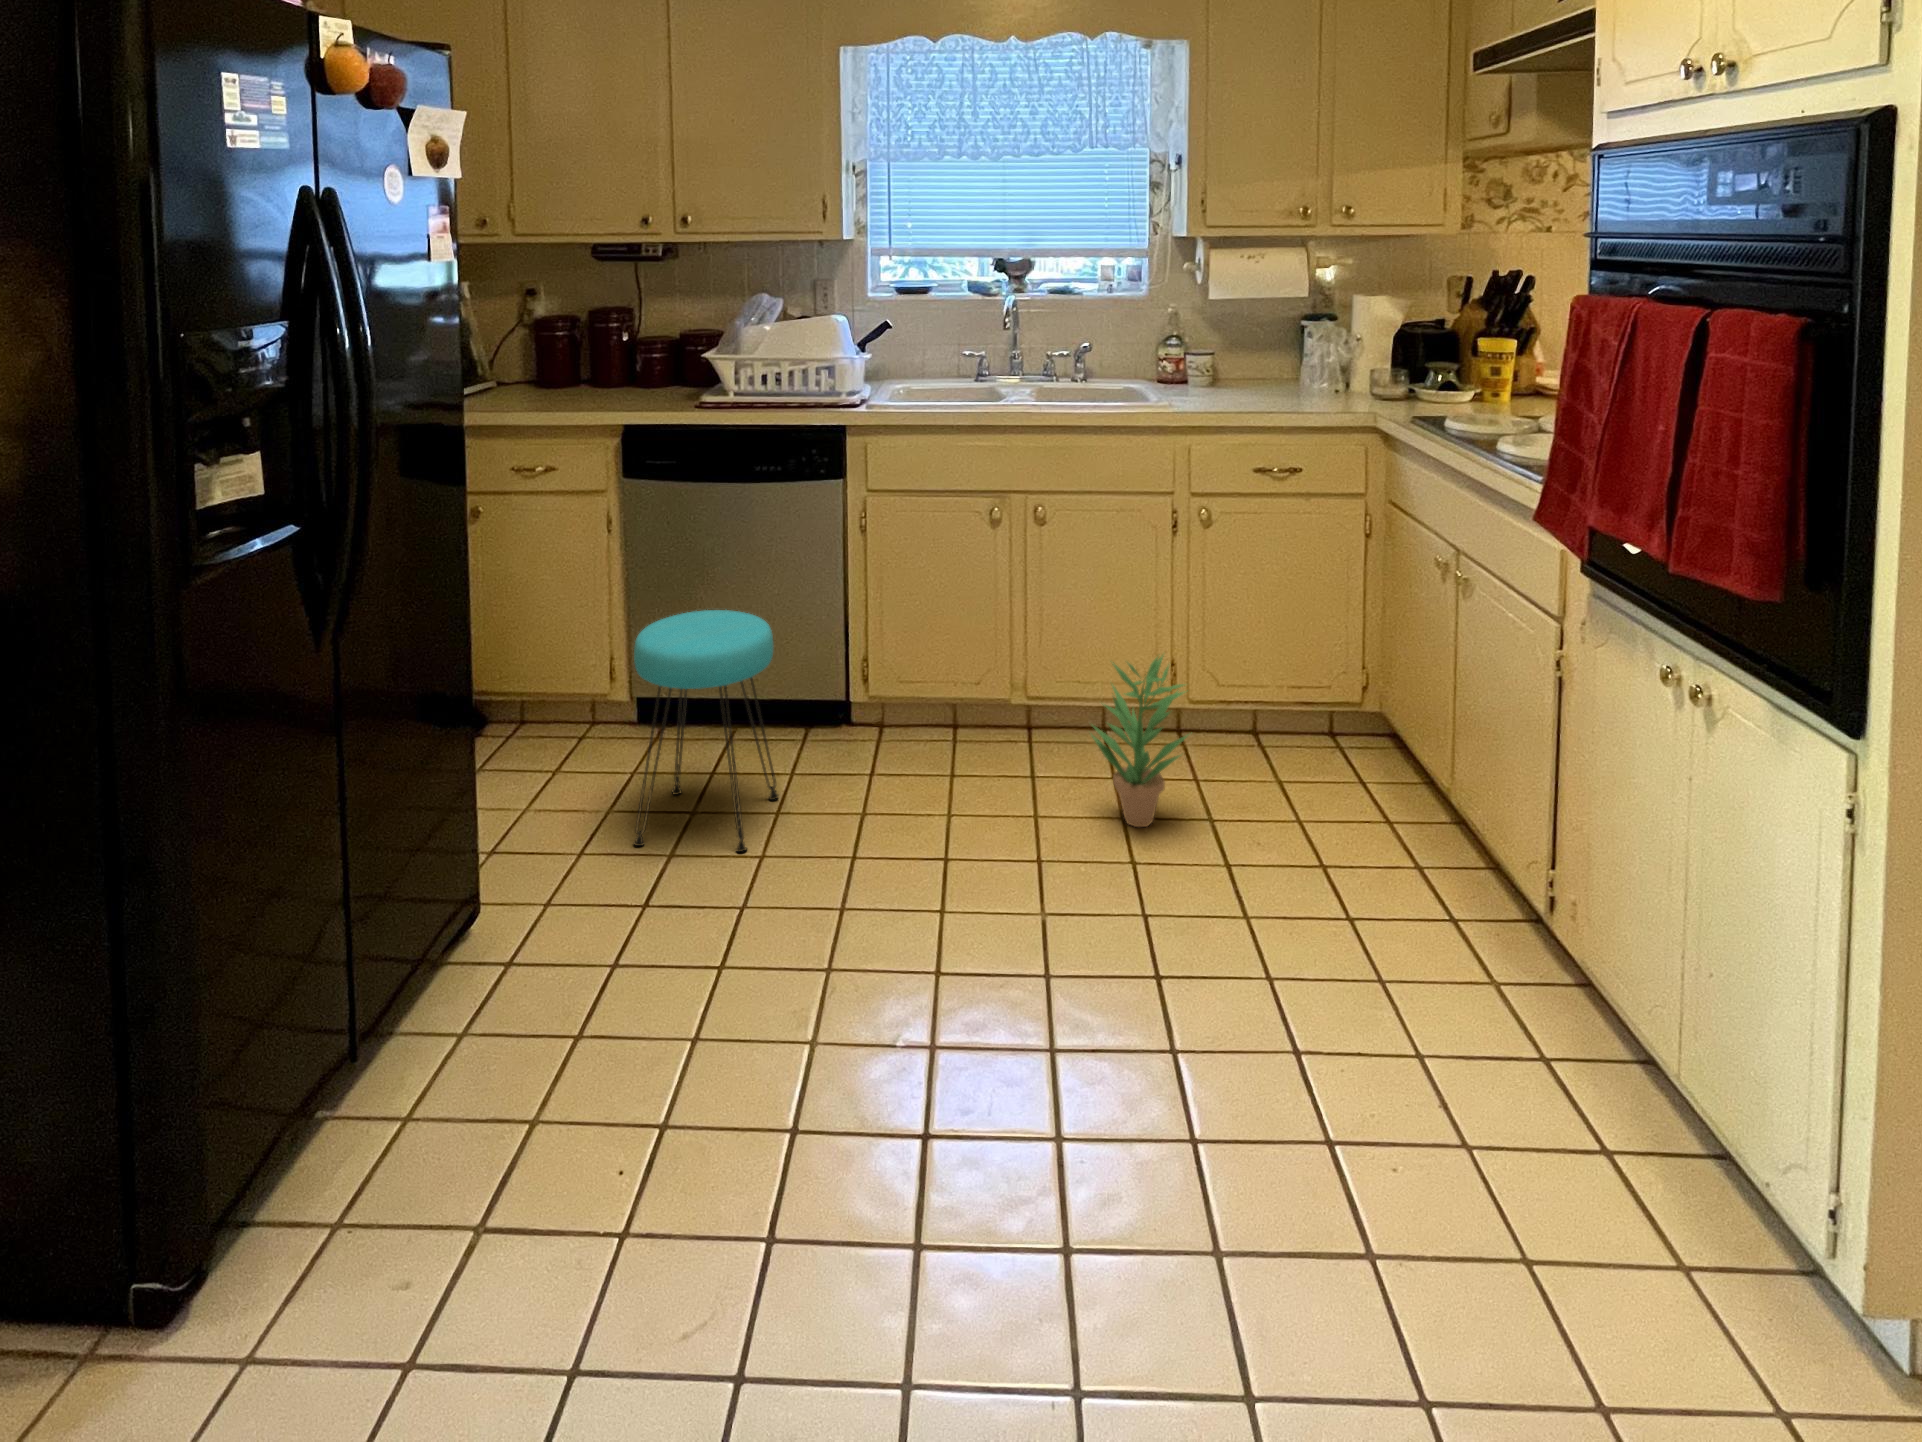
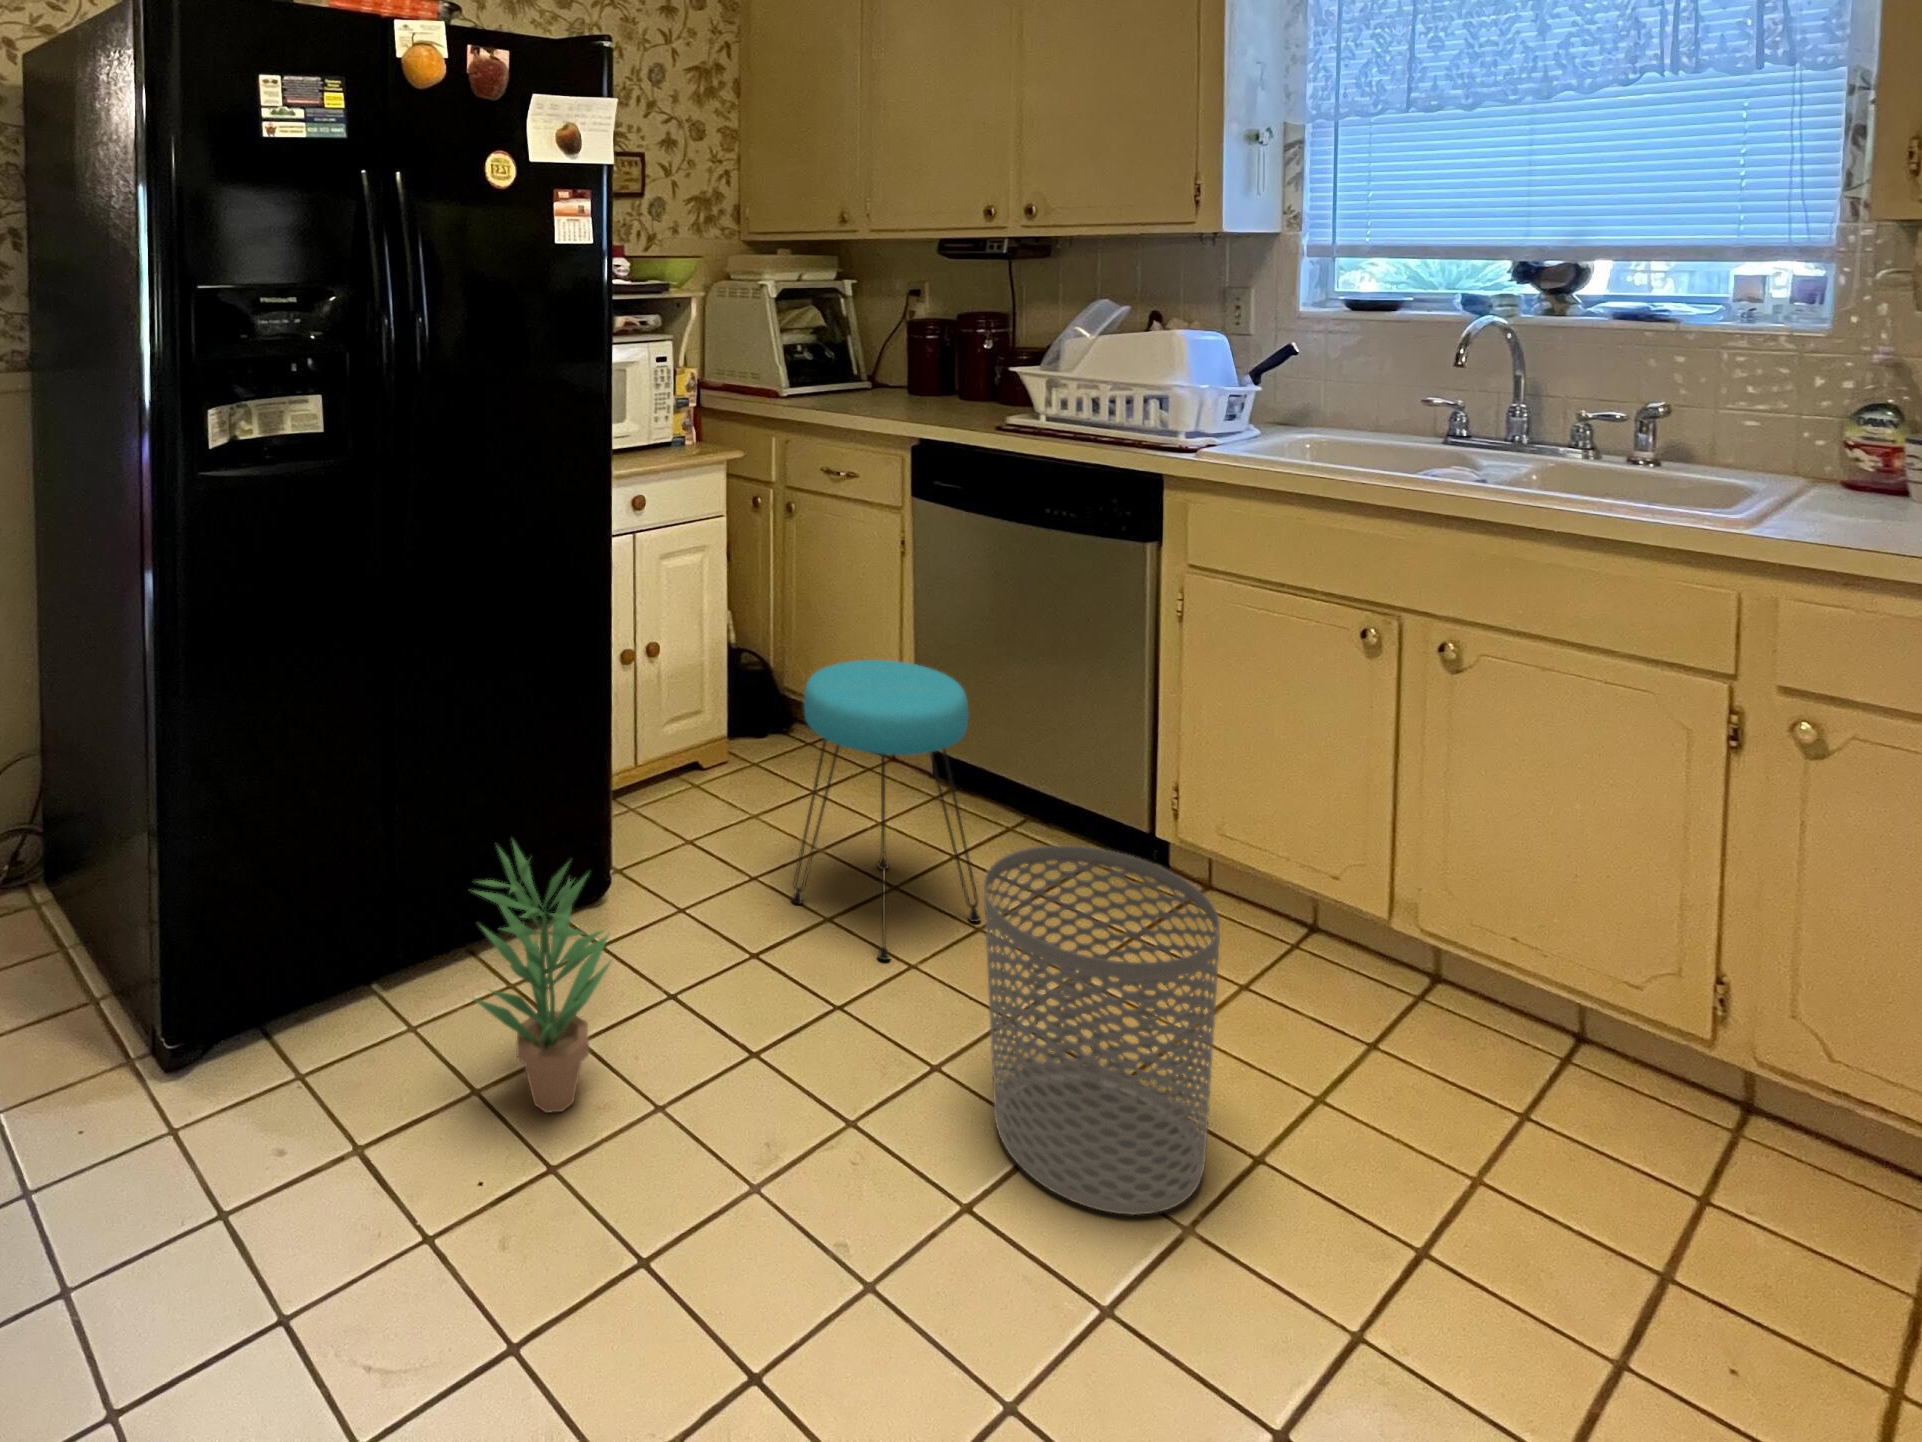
potted plant: present [1092,656,1188,827] -> present [474,841,610,1113]
waste bin: none [886,686,1038,921] -> present [984,846,1220,1215]

